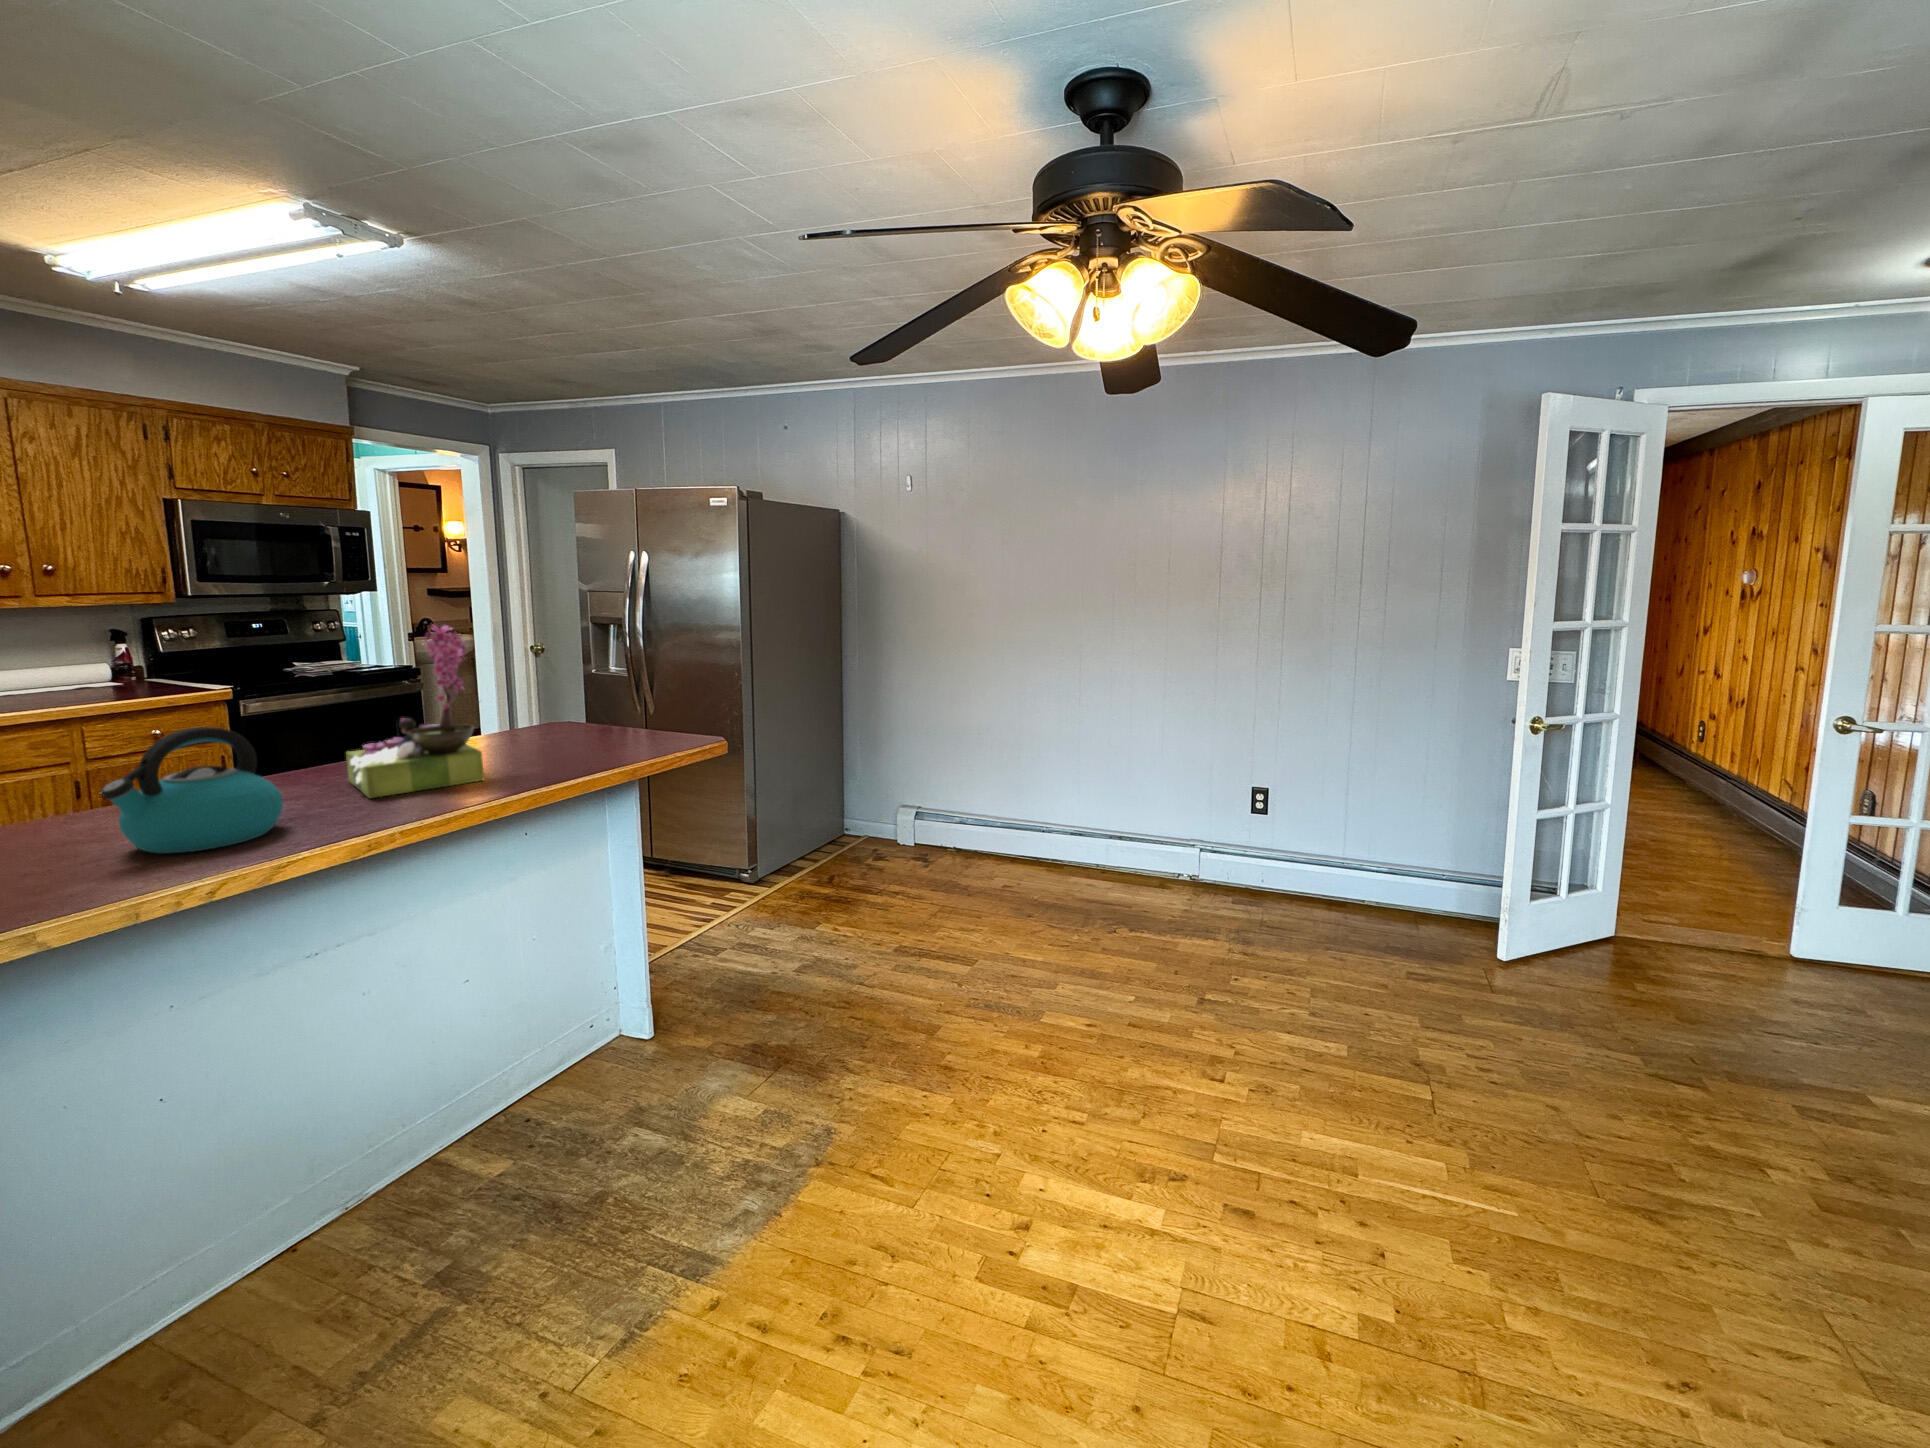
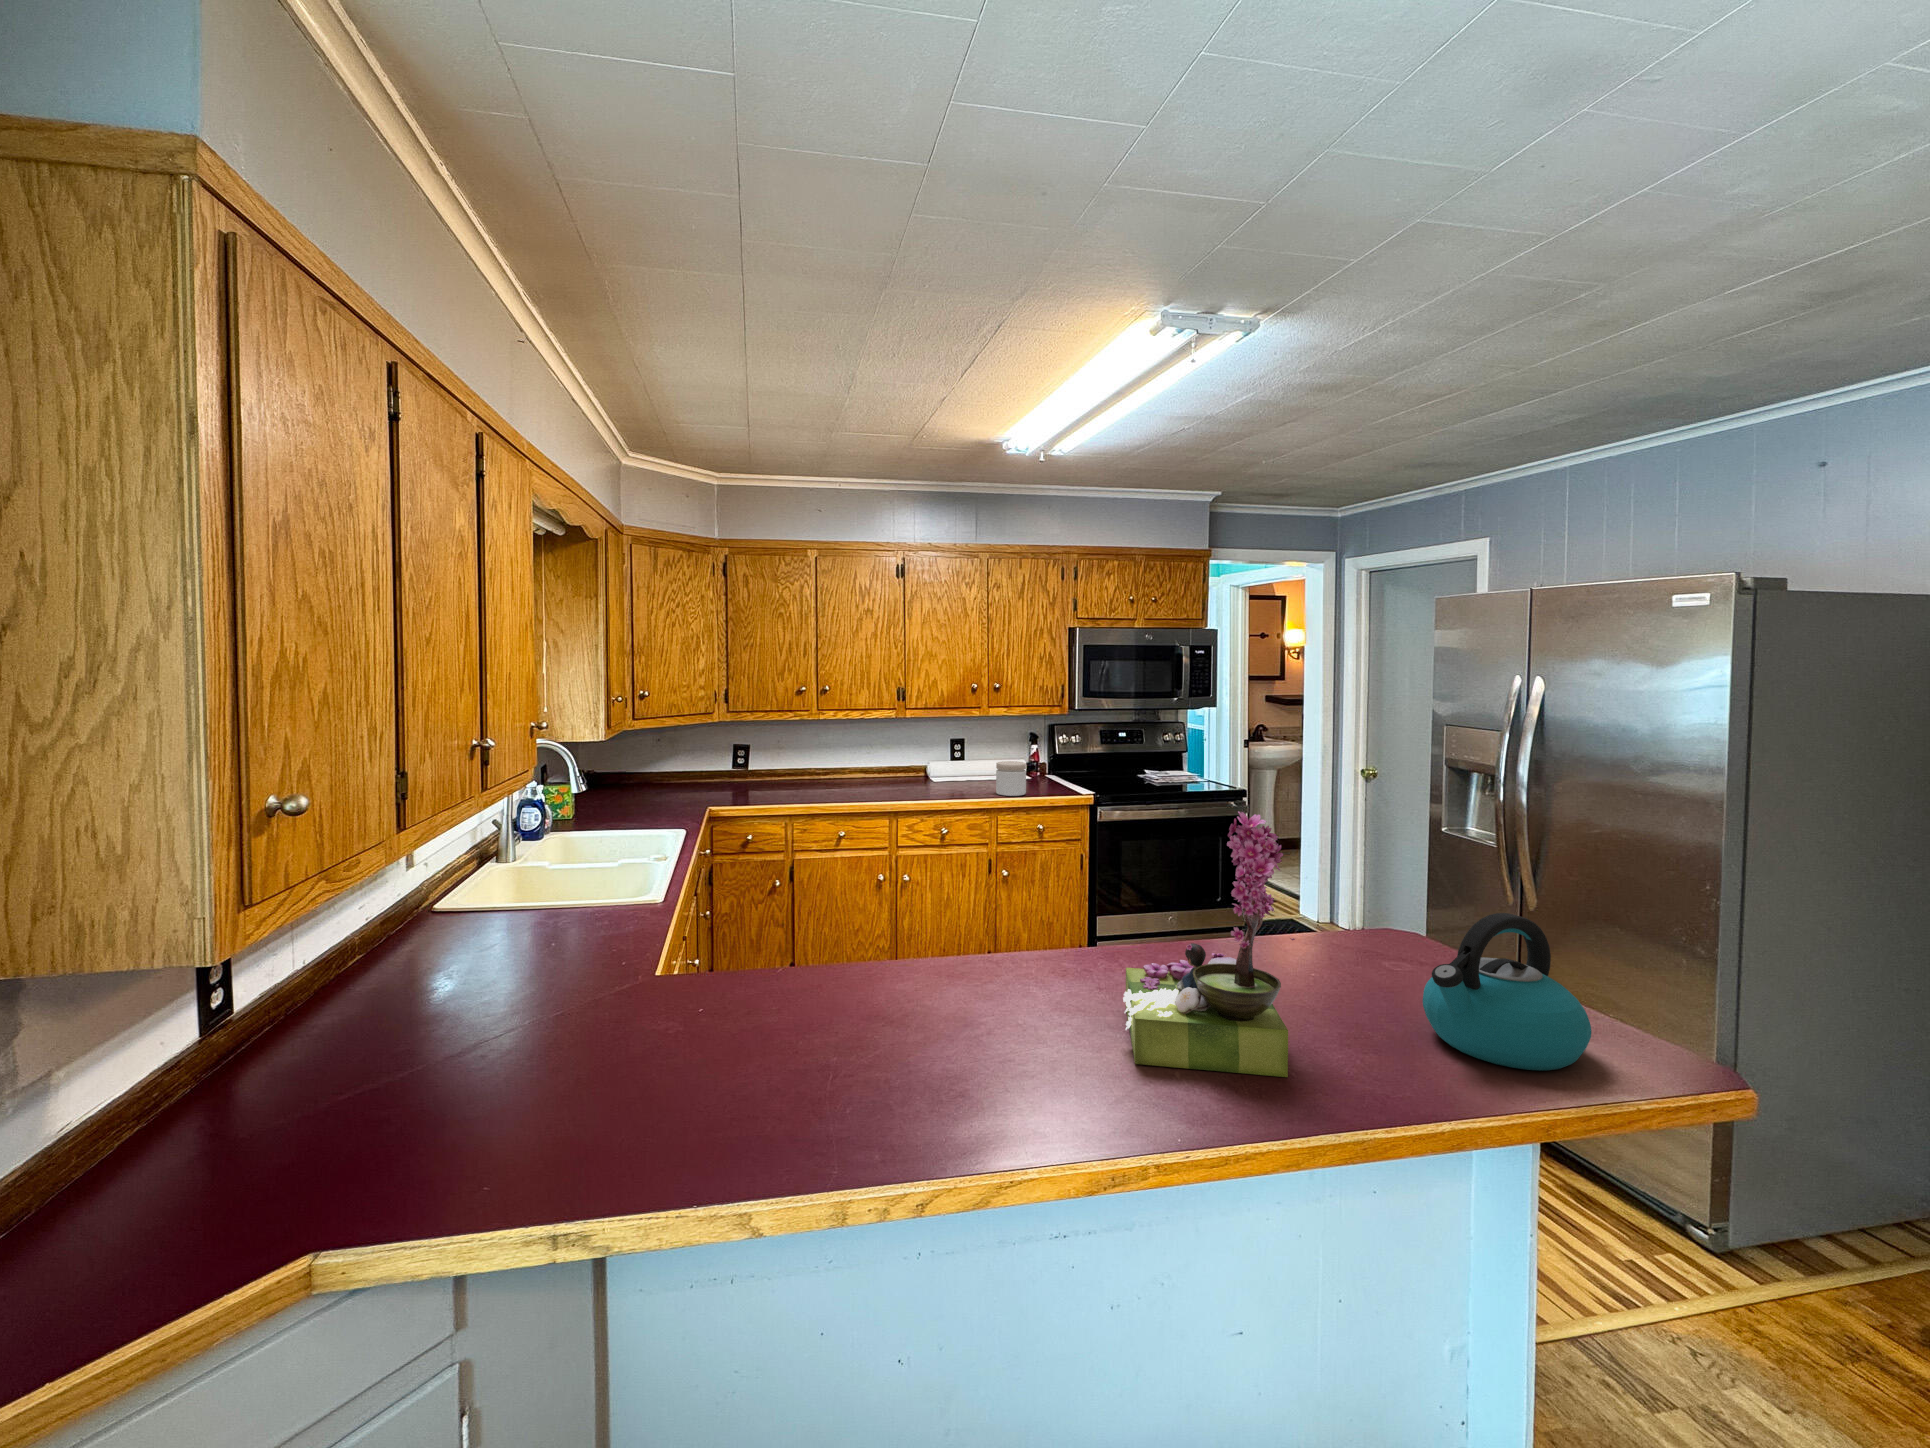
jar: none [68,659,125,701] -> present [996,761,1026,796]
kettle: present [100,727,283,853] -> present [1423,913,1591,1070]

